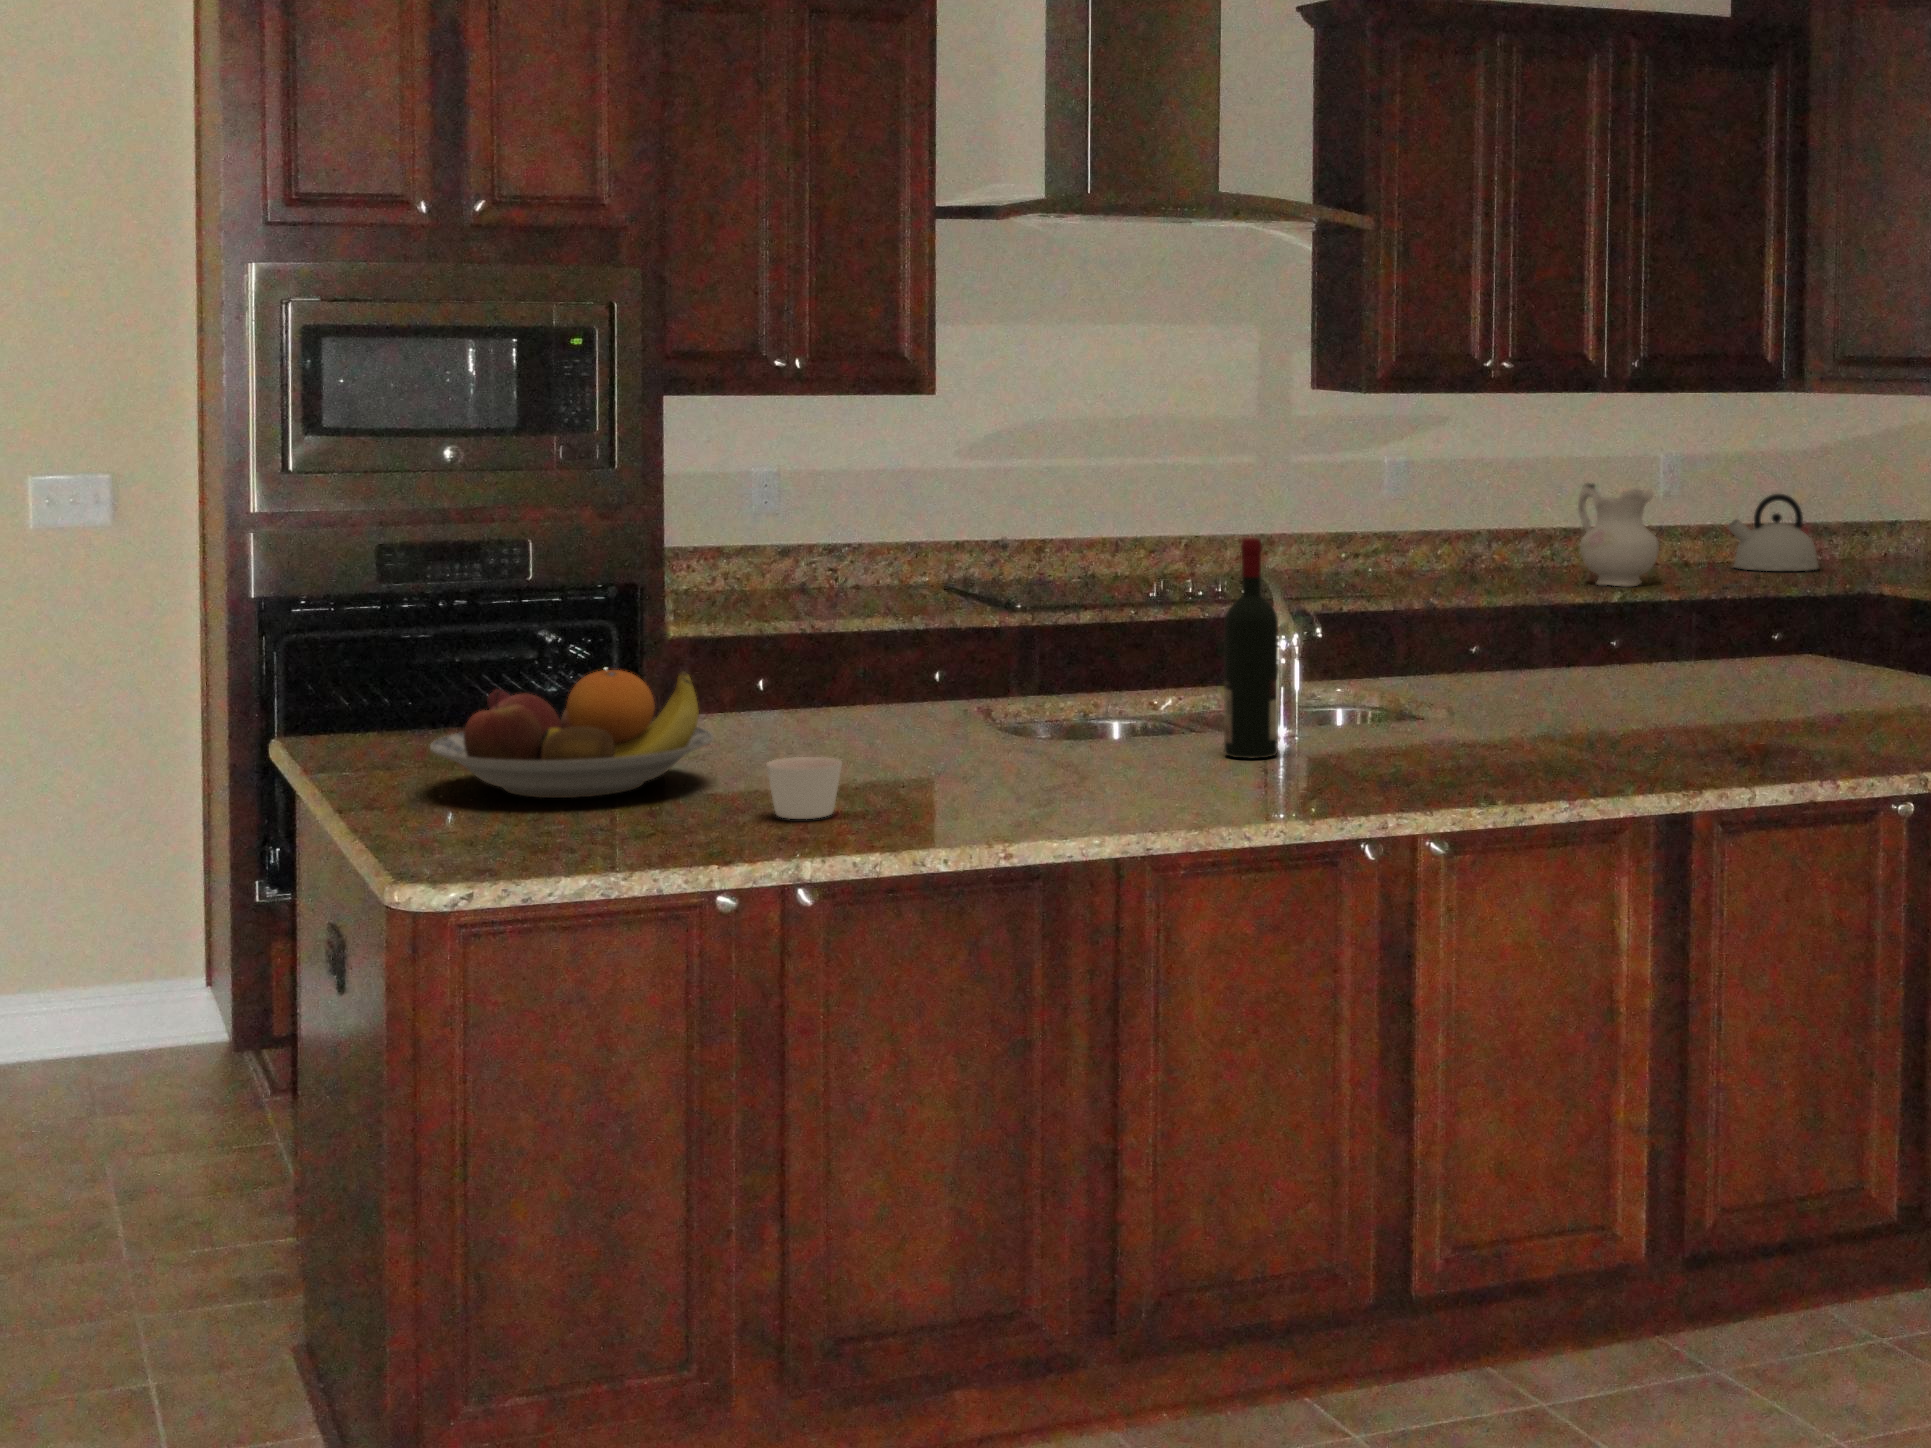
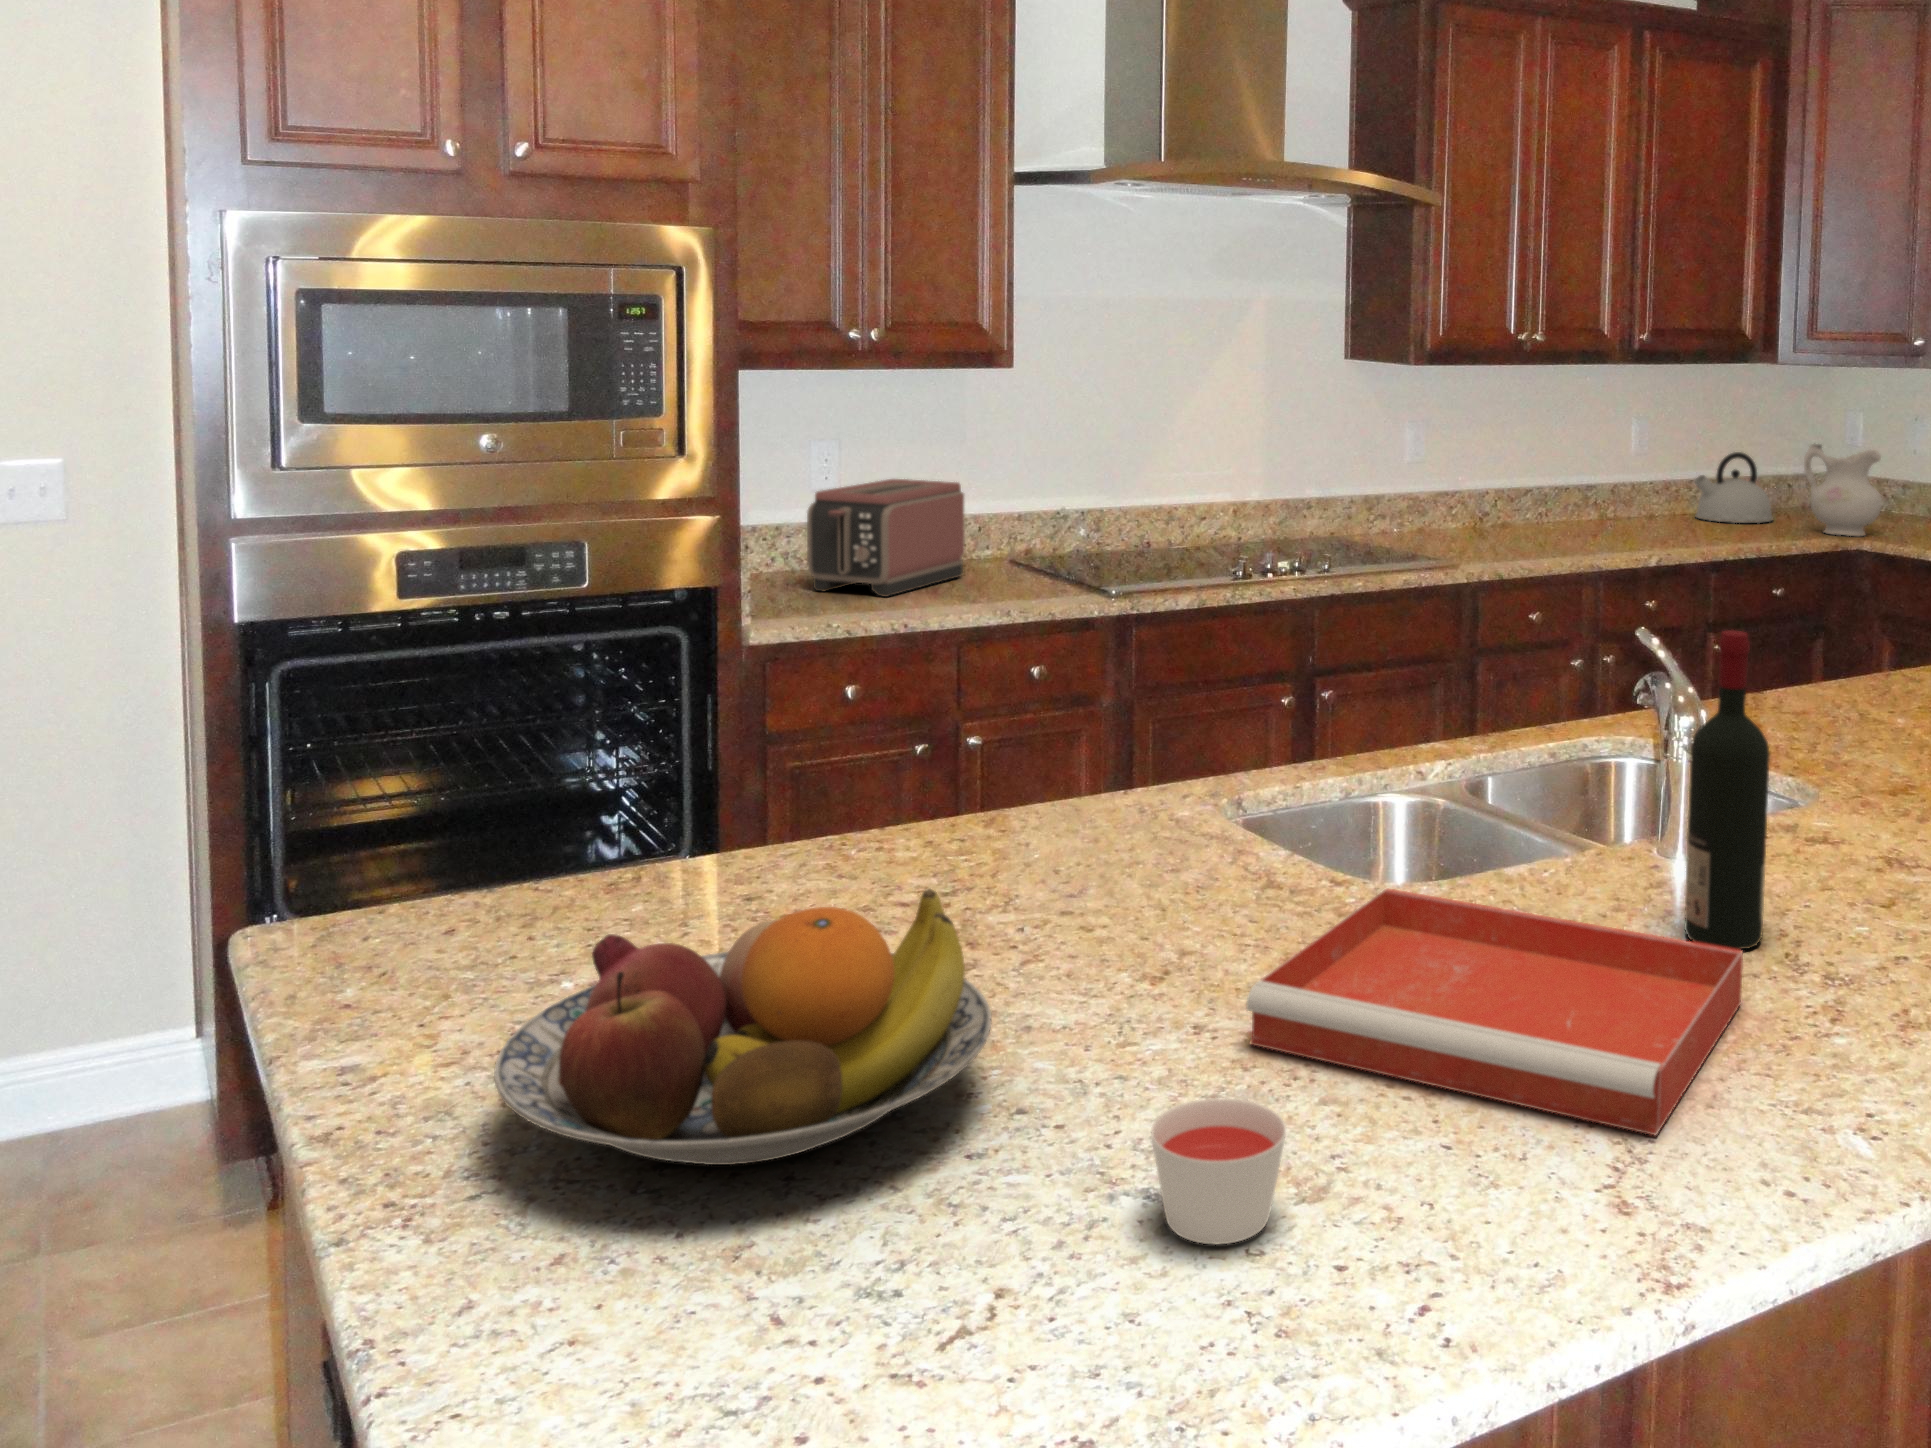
ceramic pitcher: present [1578,483,1659,586] -> present [1804,444,1882,536]
toaster: none [739,506,892,611] -> present [807,479,964,597]
tray: none [877,716,1216,803] -> present [1246,888,1743,1135]

